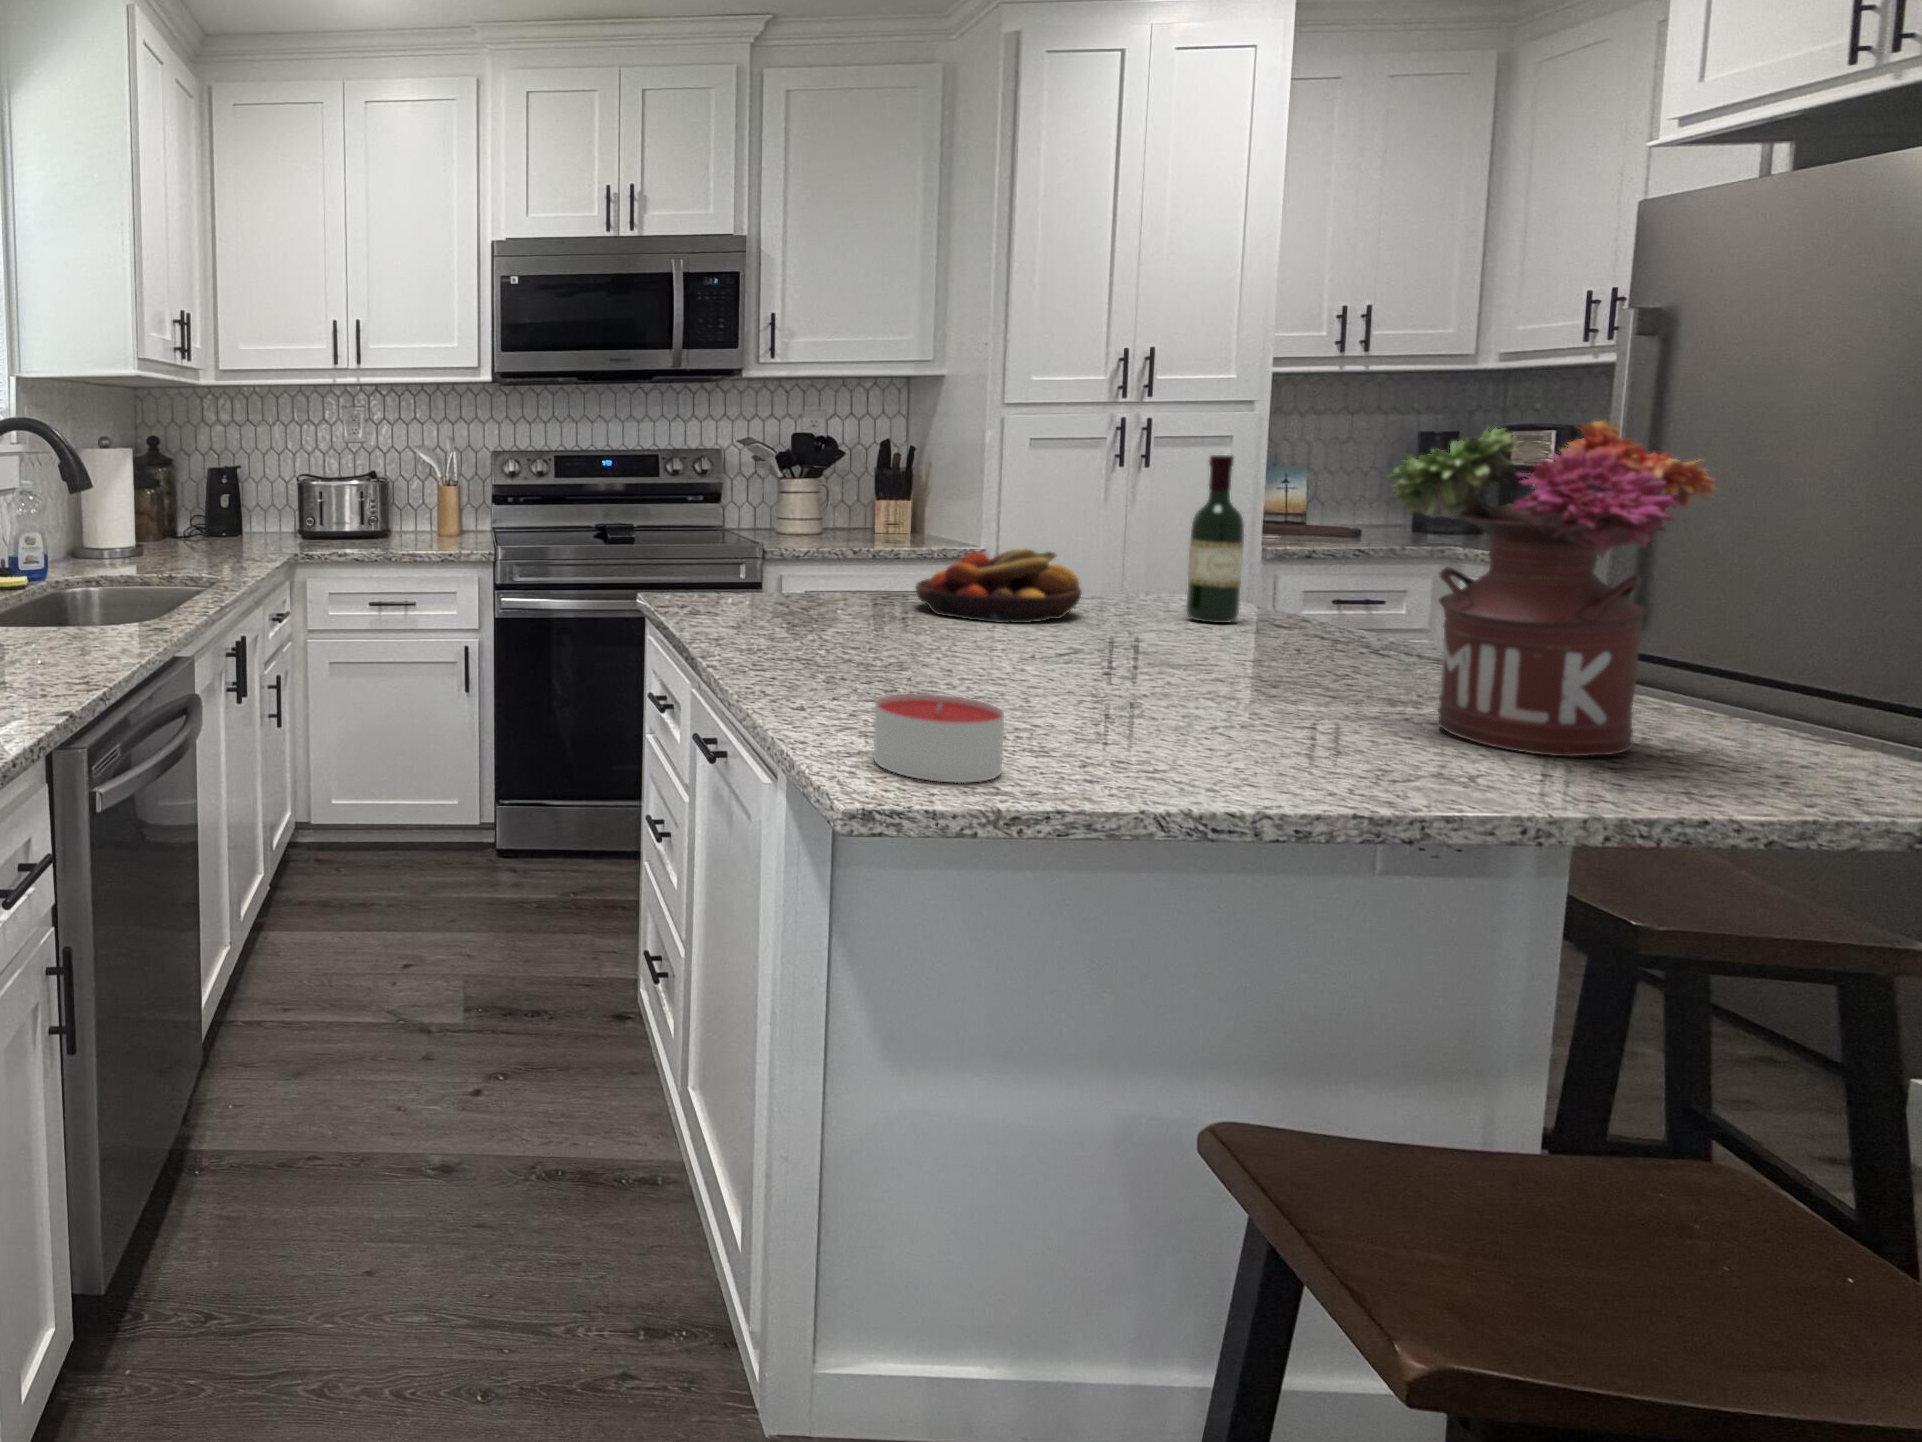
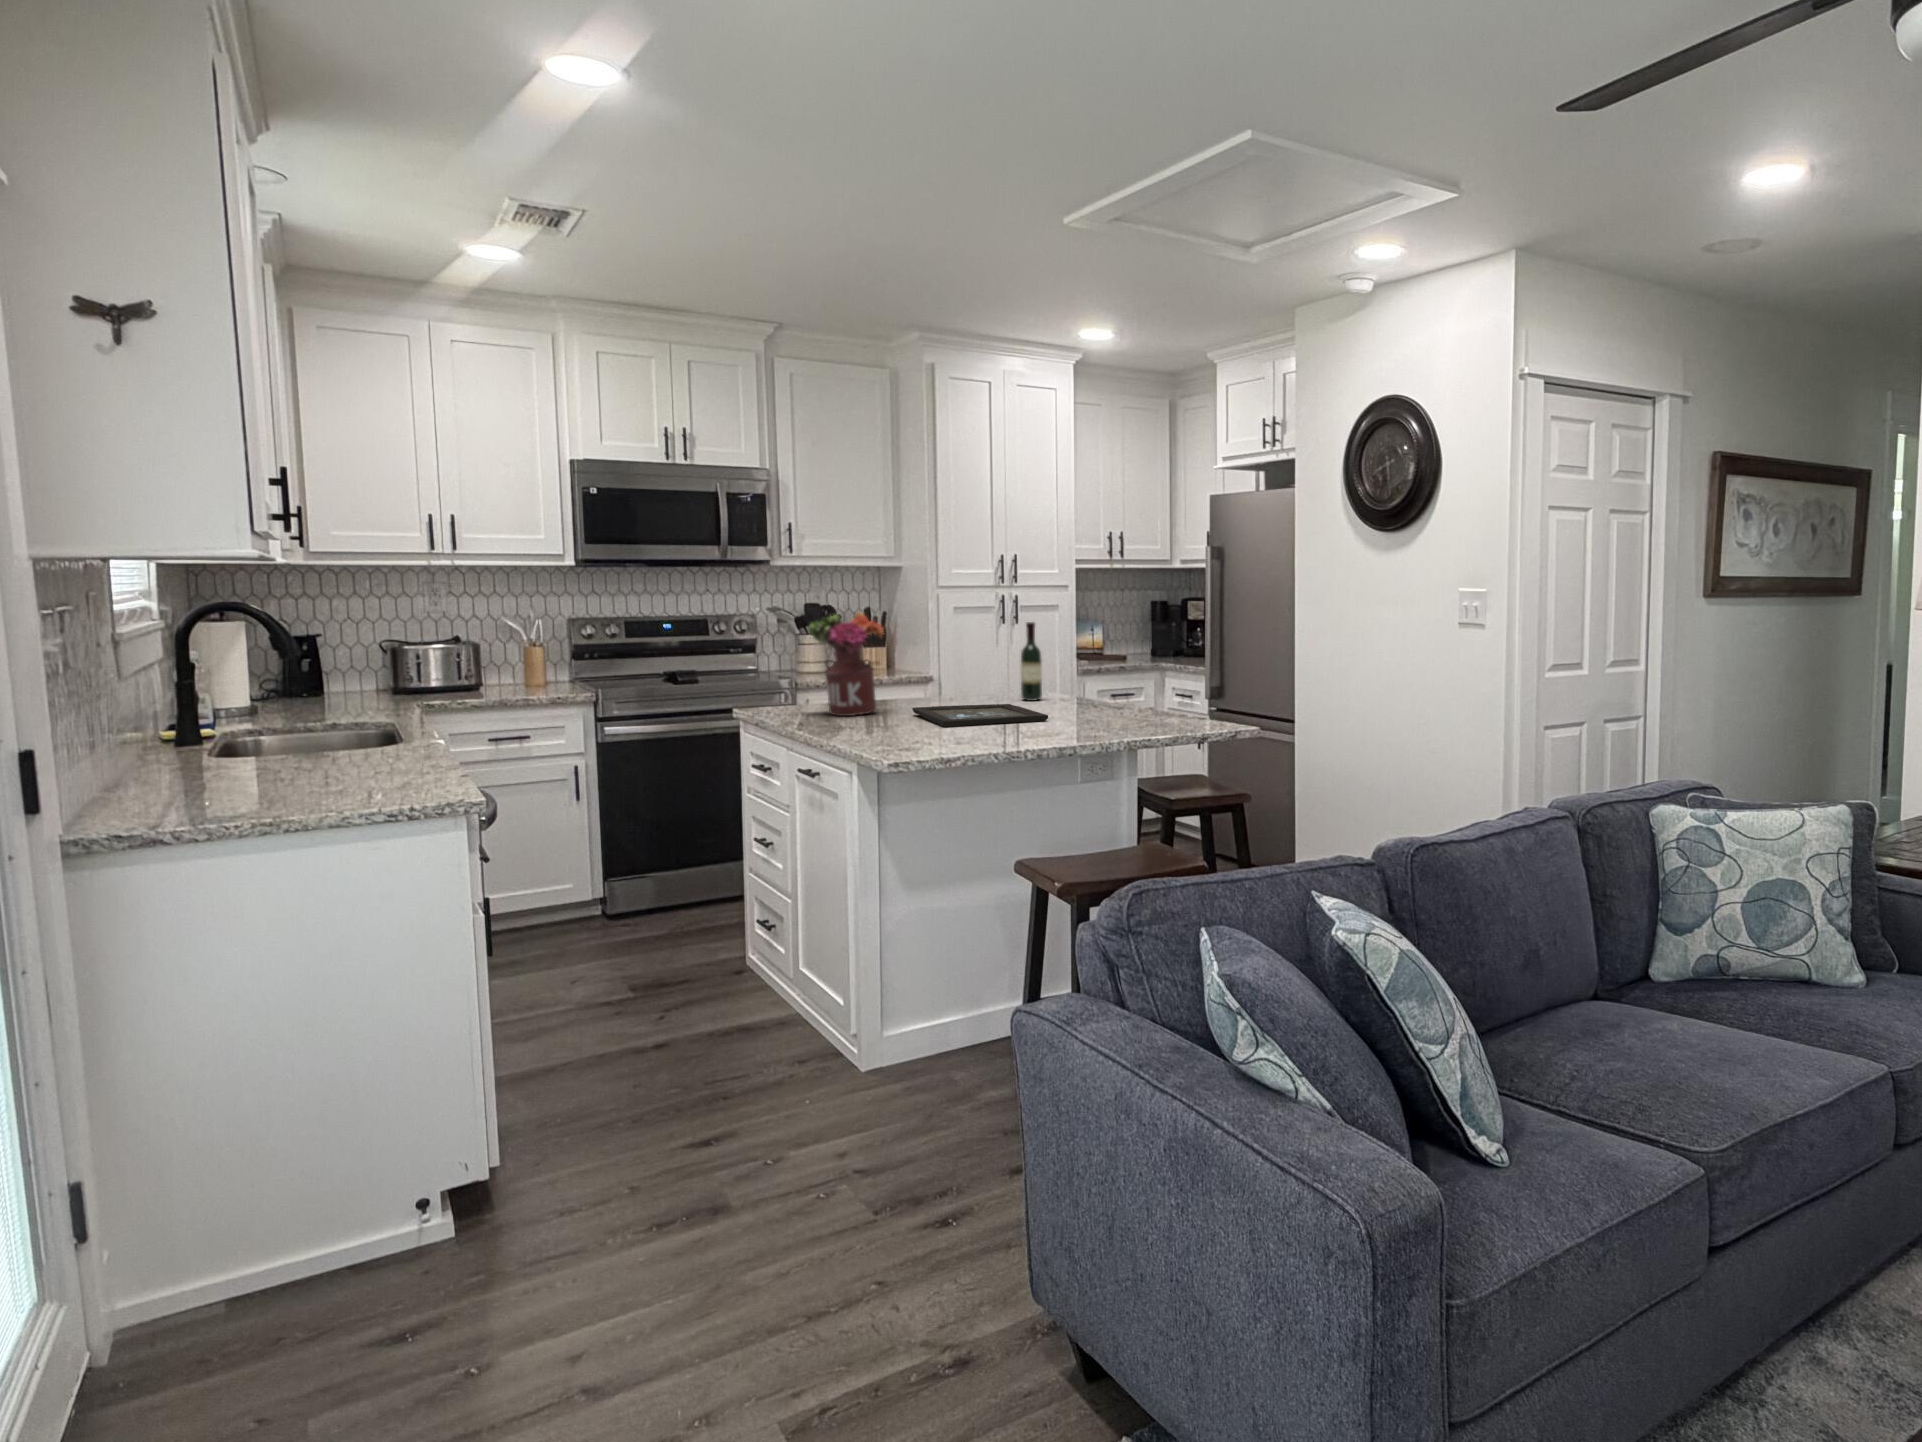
flower arrangement: present [1389,420,1716,756] -> present [809,612,885,716]
fruit bowl: present [916,548,1081,623] -> none [897,670,976,707]
tray: none [942,625,1308,699] -> present [912,704,1048,727]
candle: present [874,694,1004,783] -> none [891,722,937,750]

